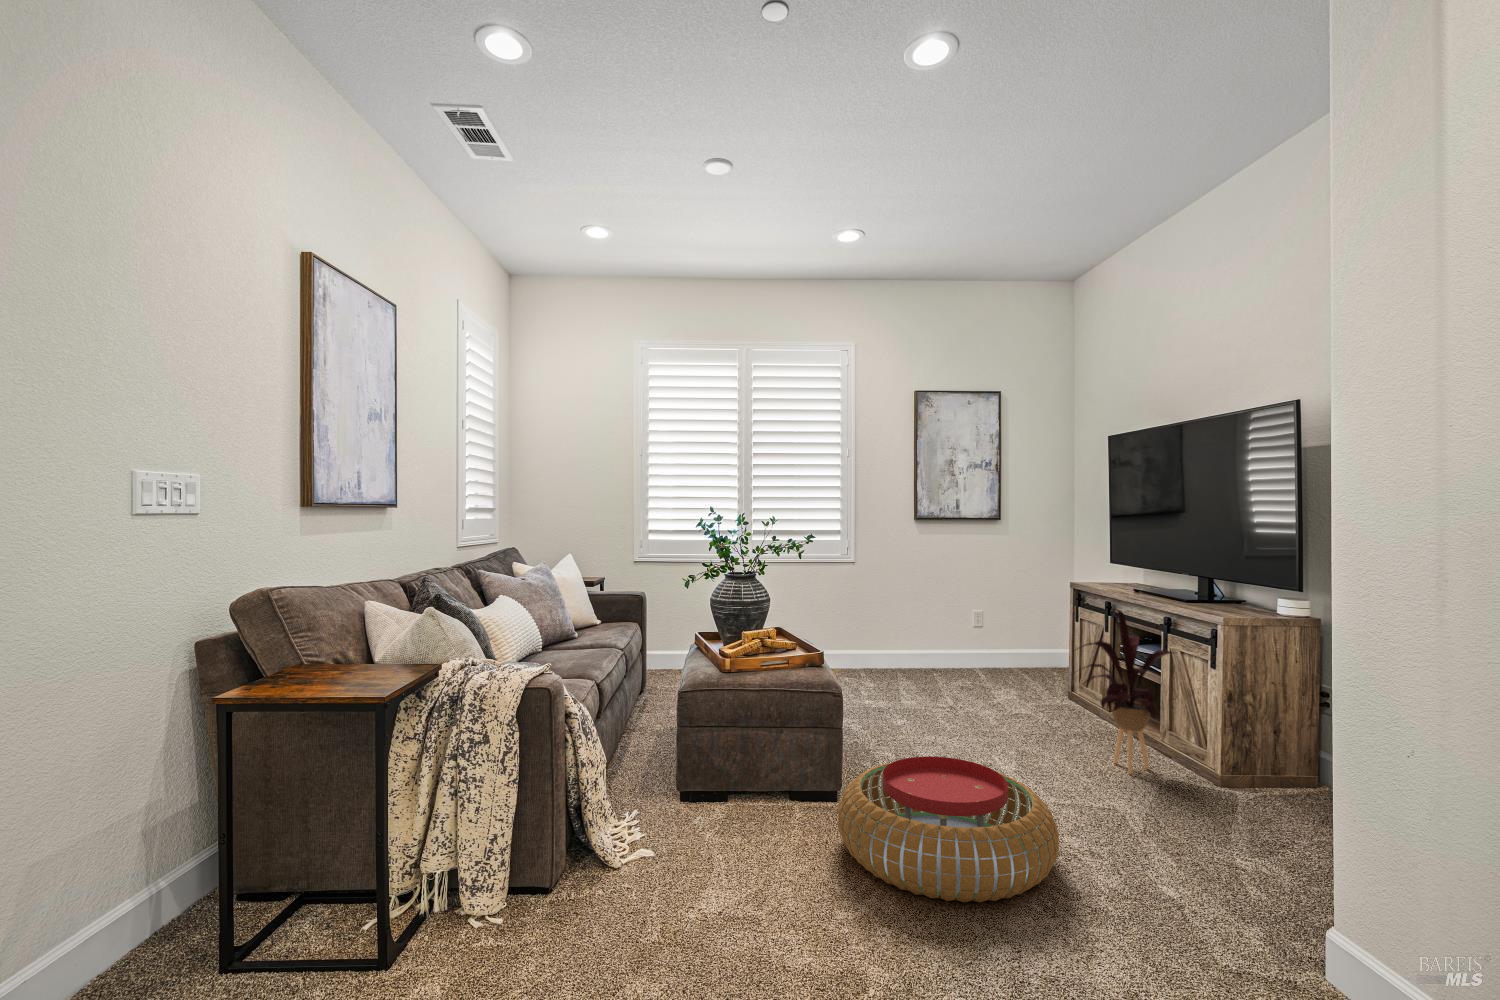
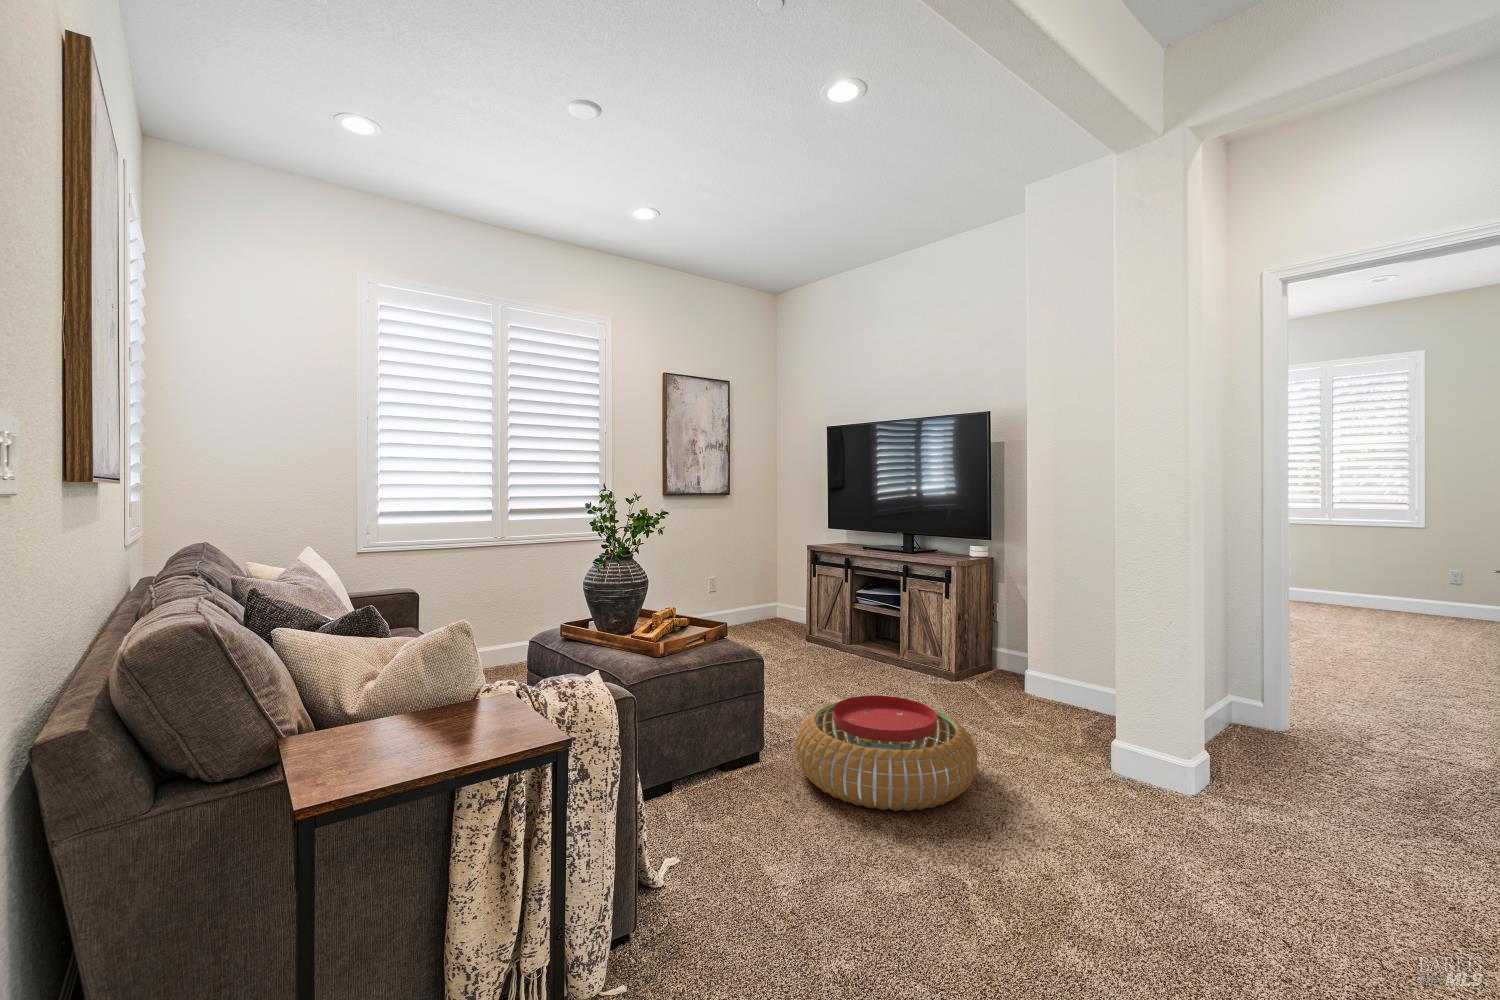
house plant: present [1078,610,1174,774] -> none [862,562,925,686]

